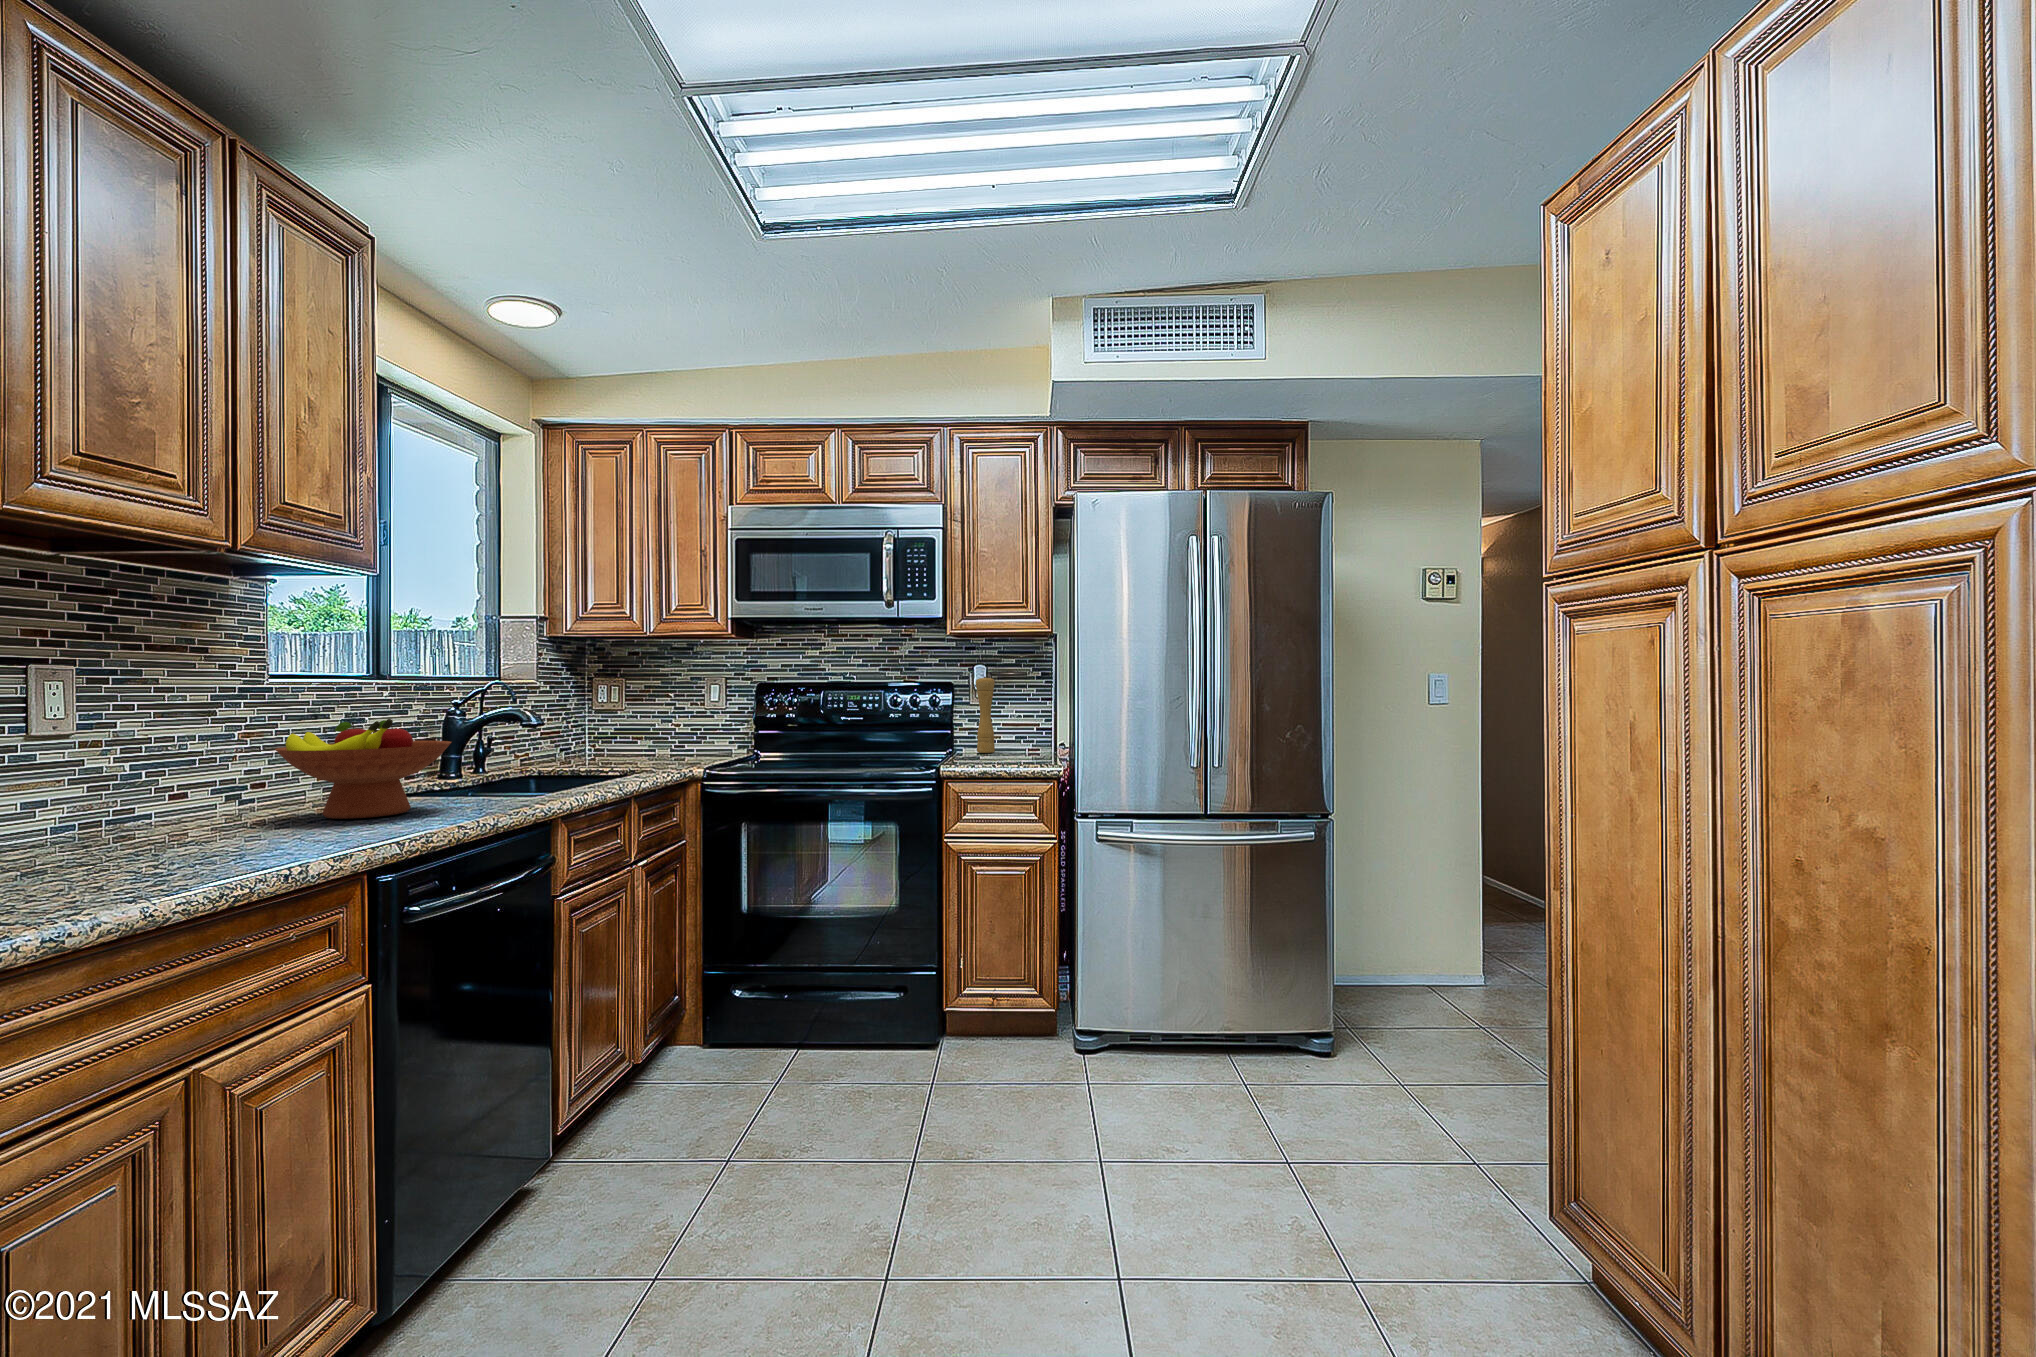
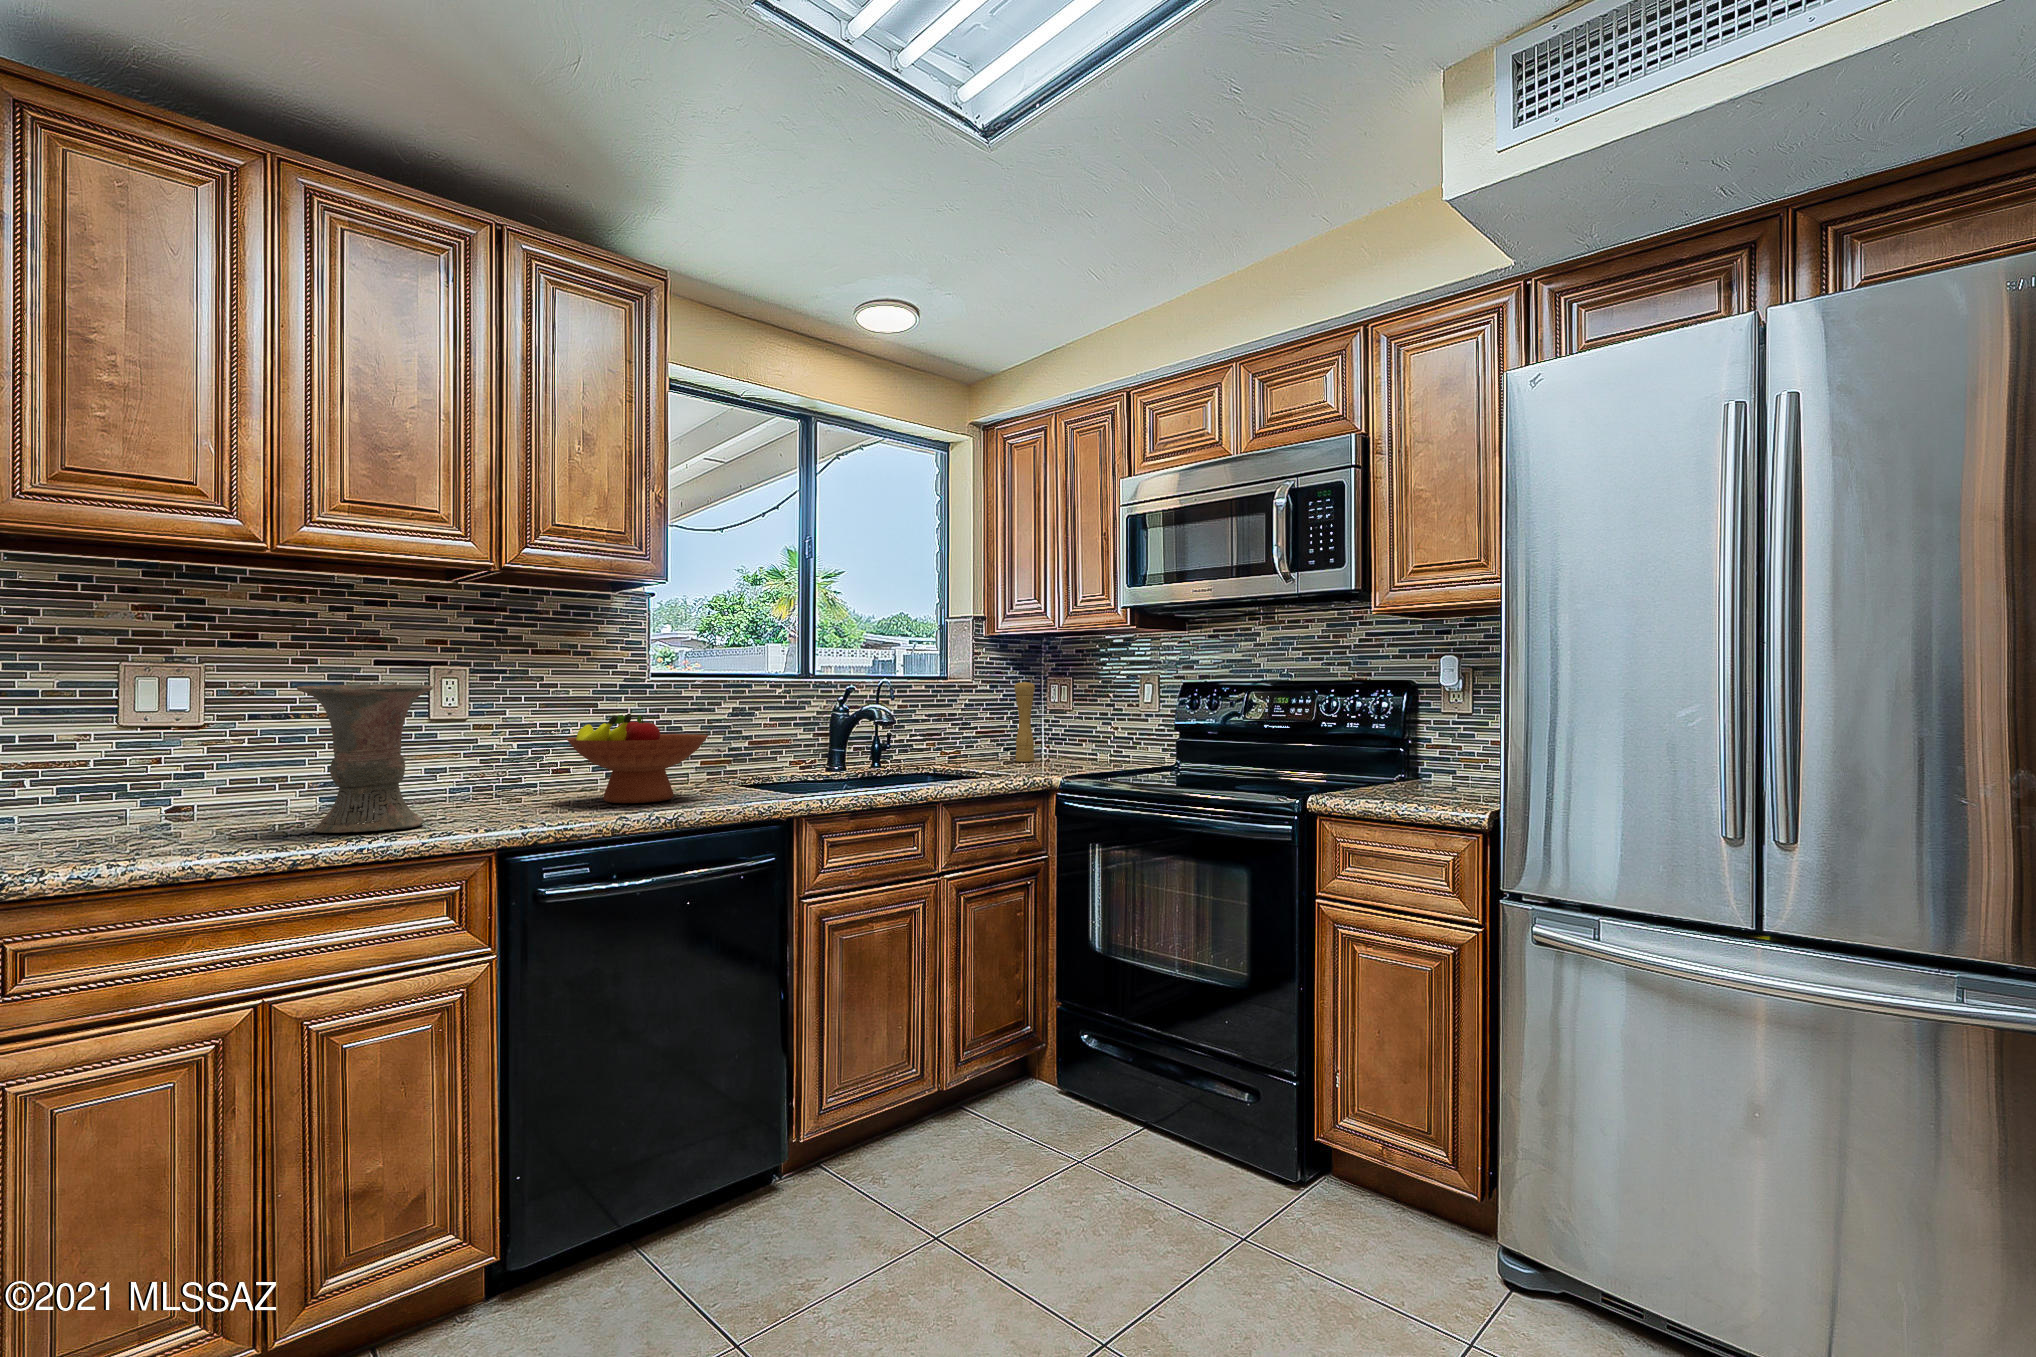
pepper mill: present [976,677,995,753] -> present [1014,681,1035,762]
vase: none [78,688,263,874] -> present [297,684,433,833]

